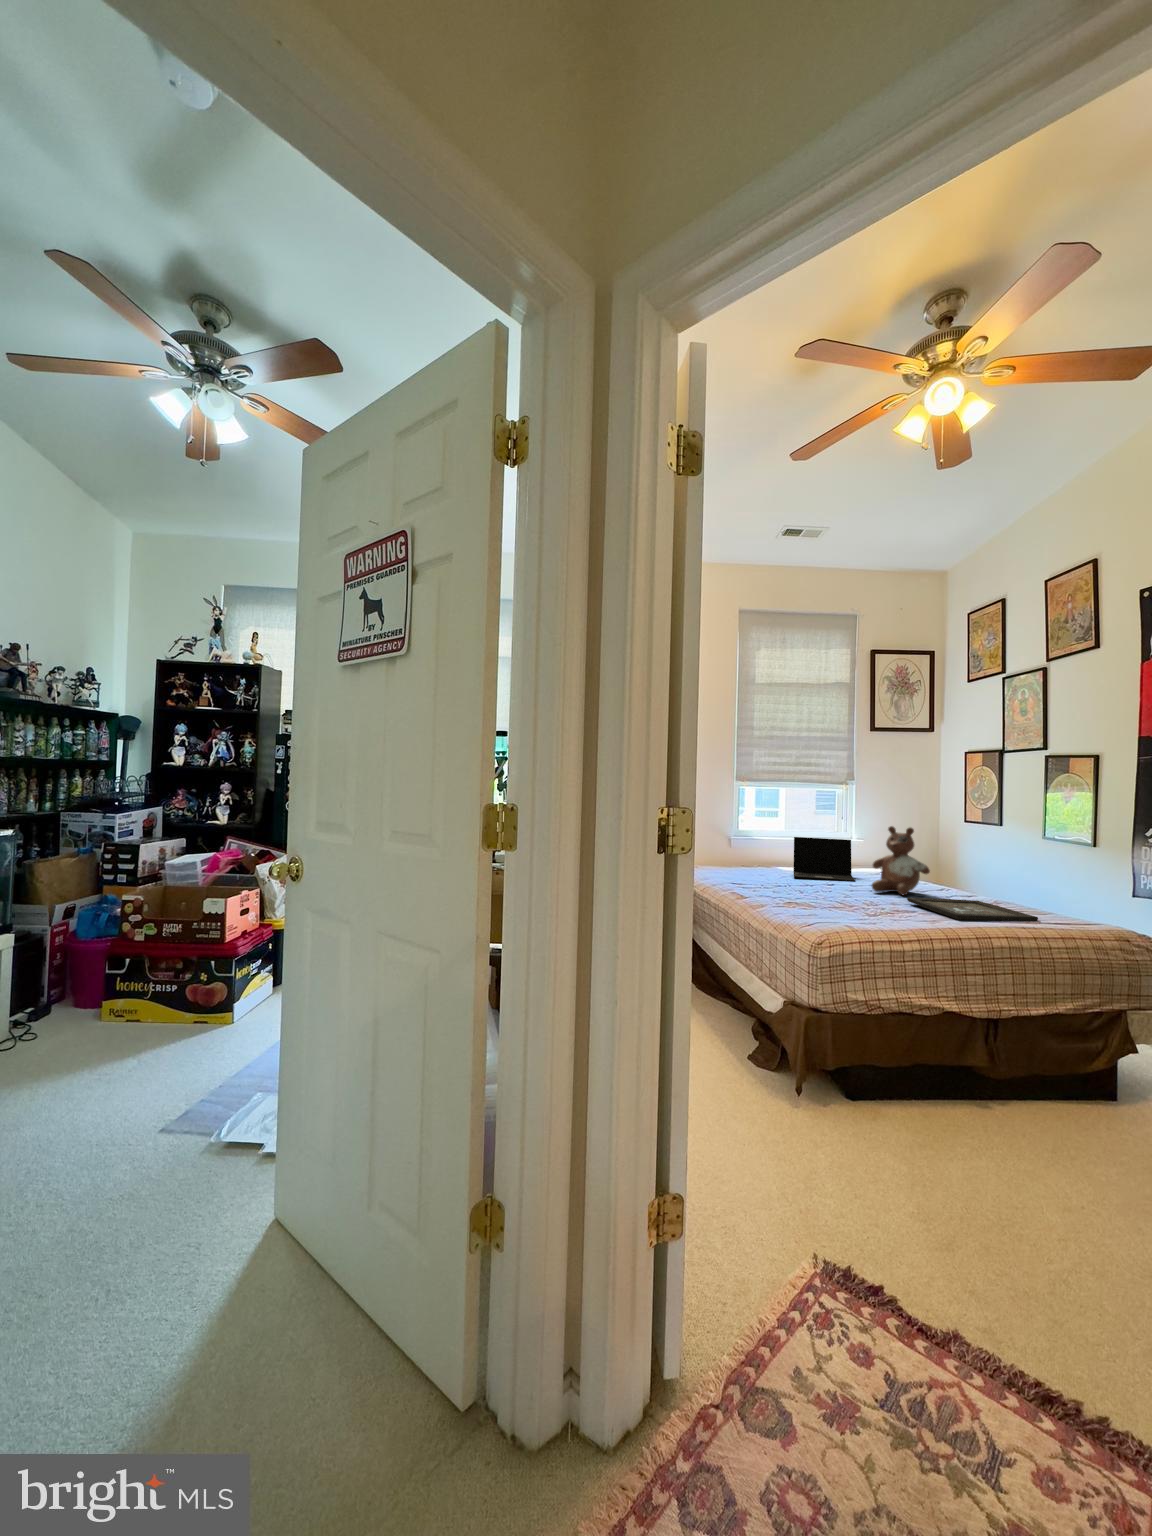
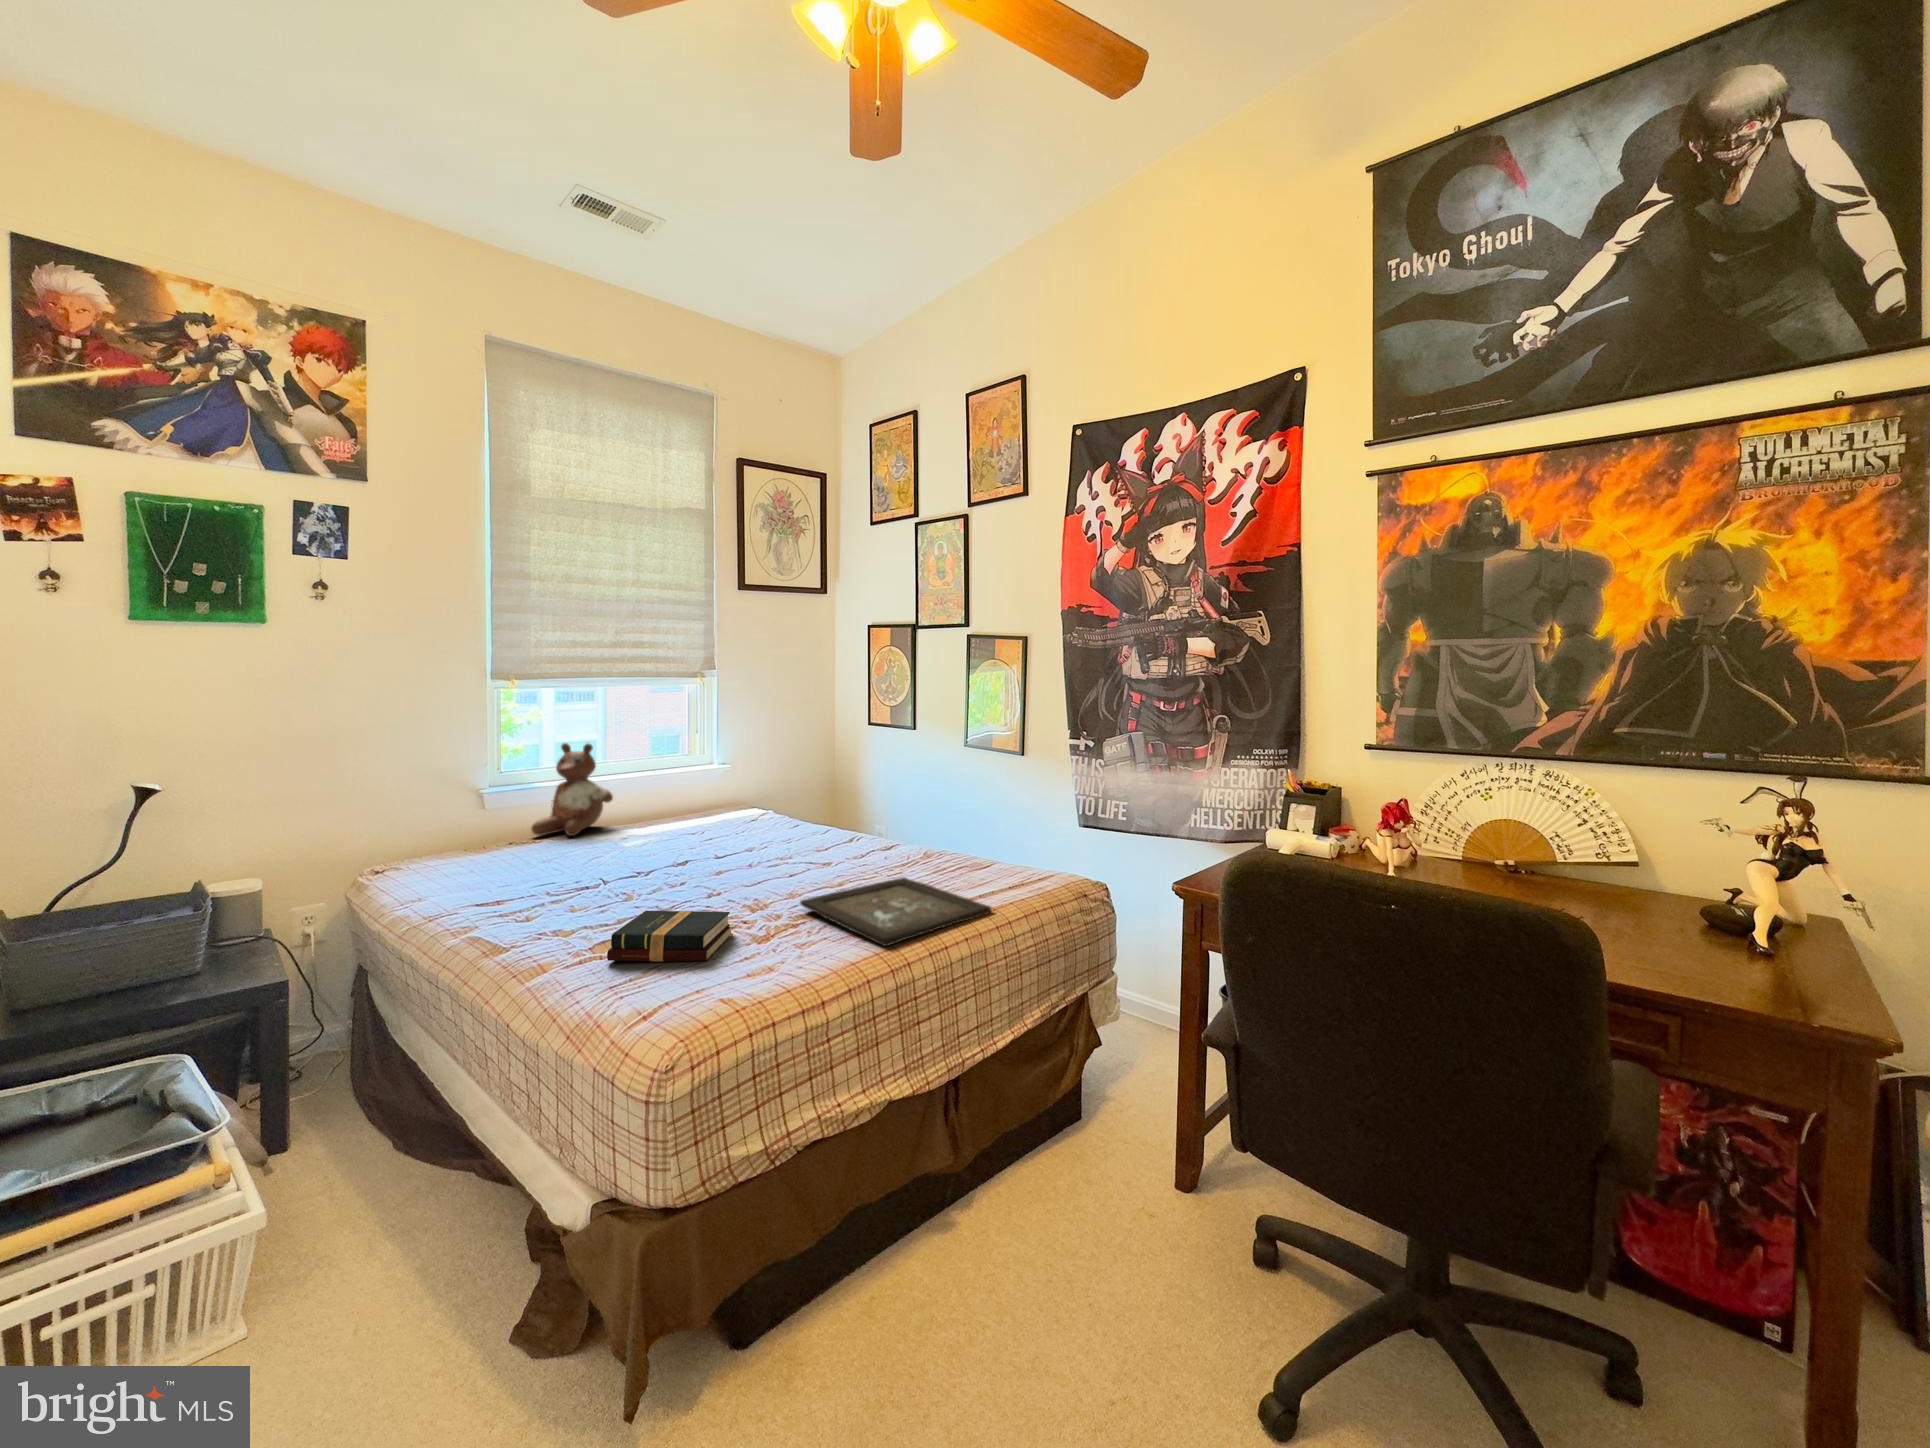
stuffed bear: present [872,826,930,895] -> present [531,743,613,836]
laptop: present [793,837,855,882] -> none [603,776,716,865]
hardback book: none [807,886,868,910] -> present [607,911,733,961]

